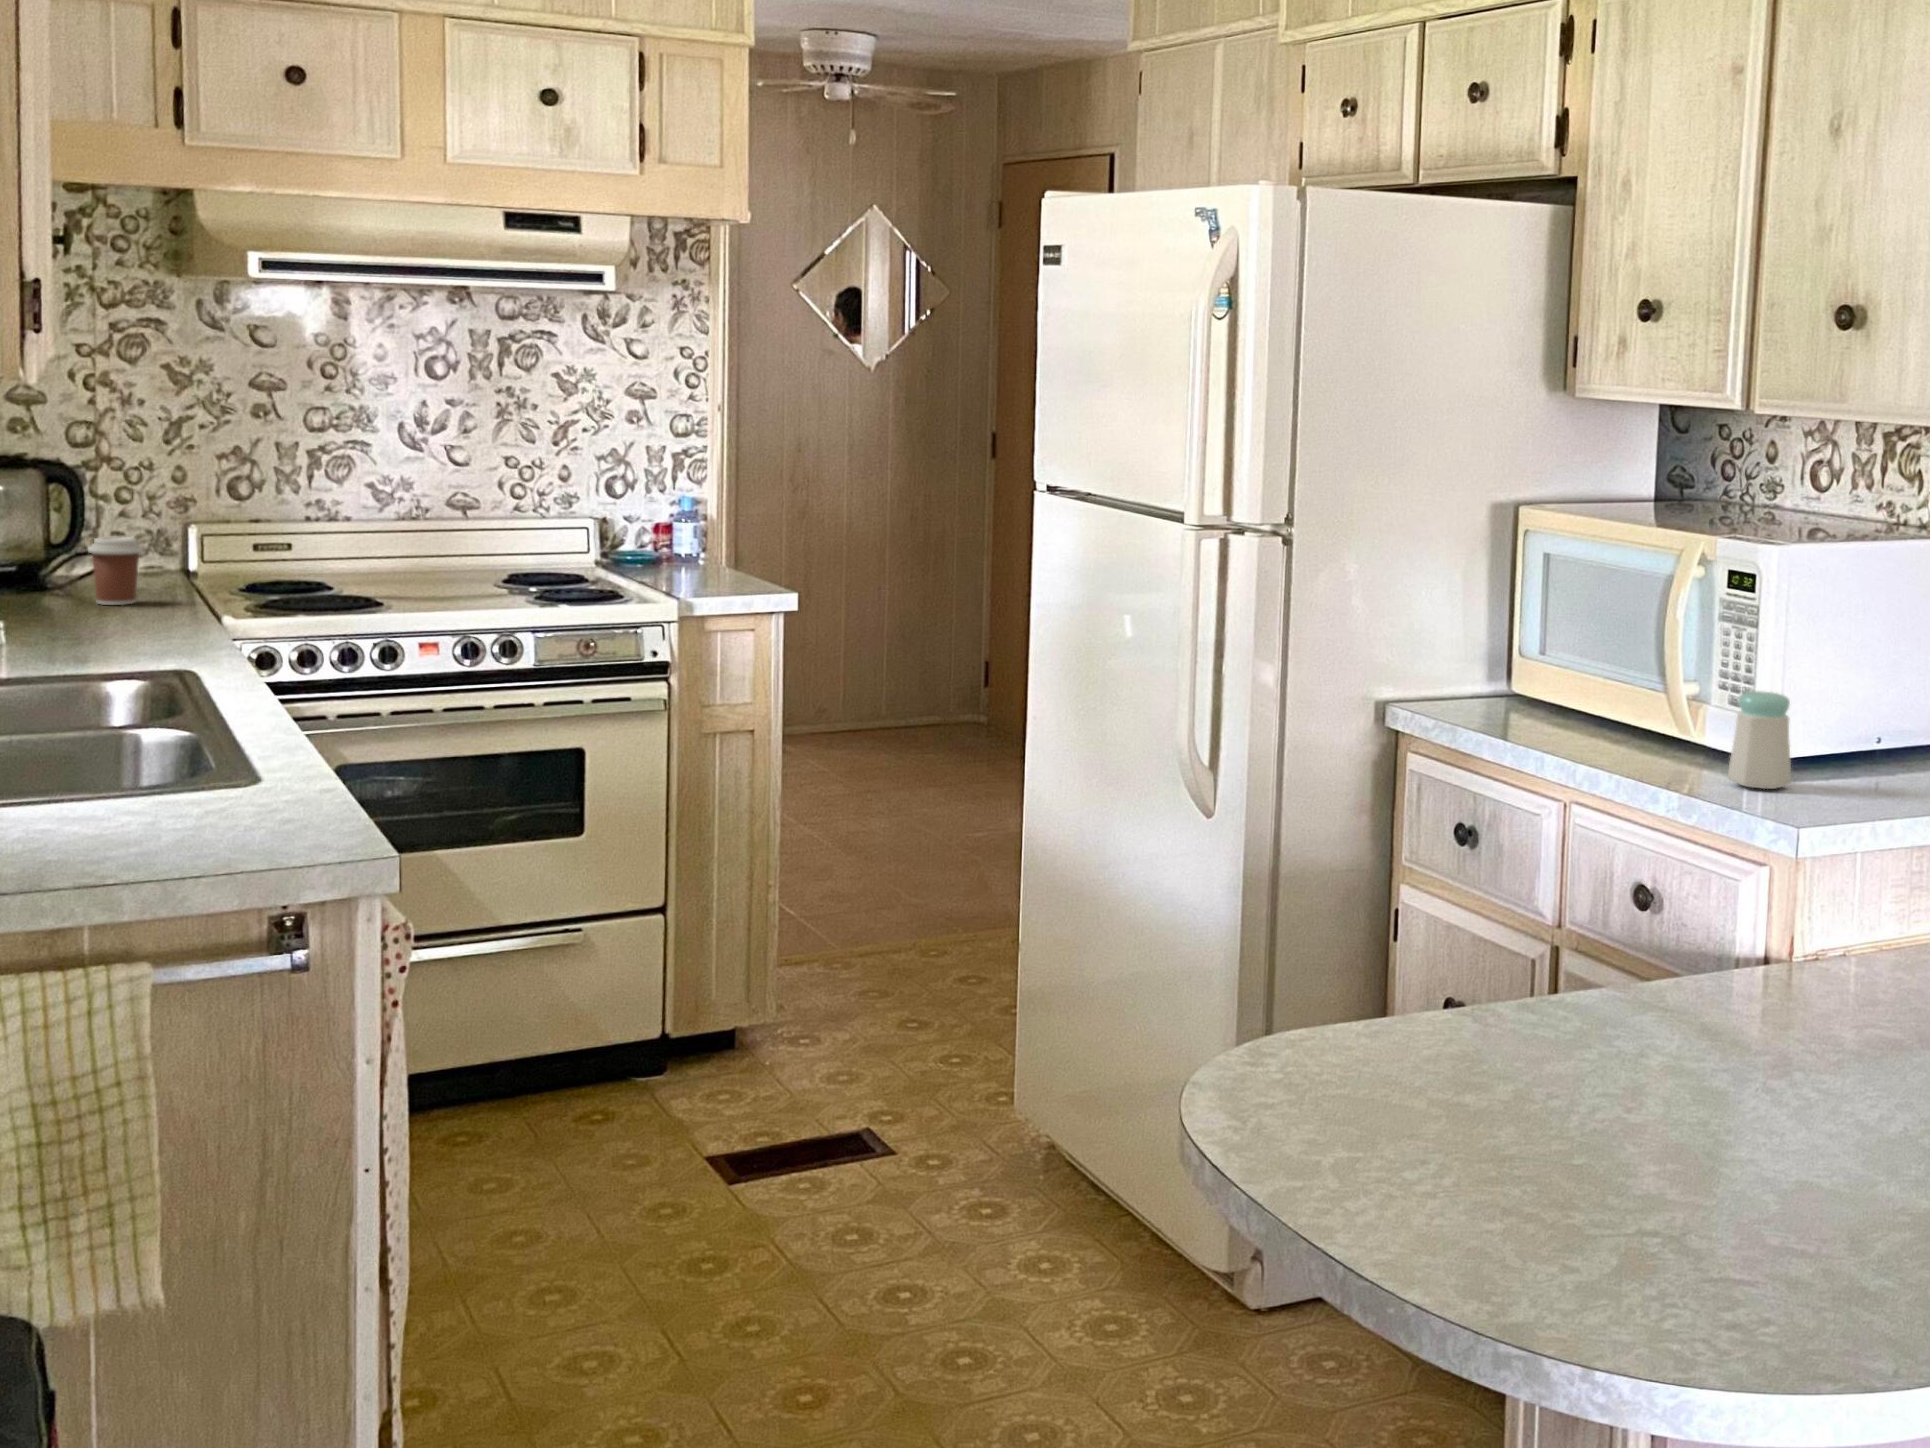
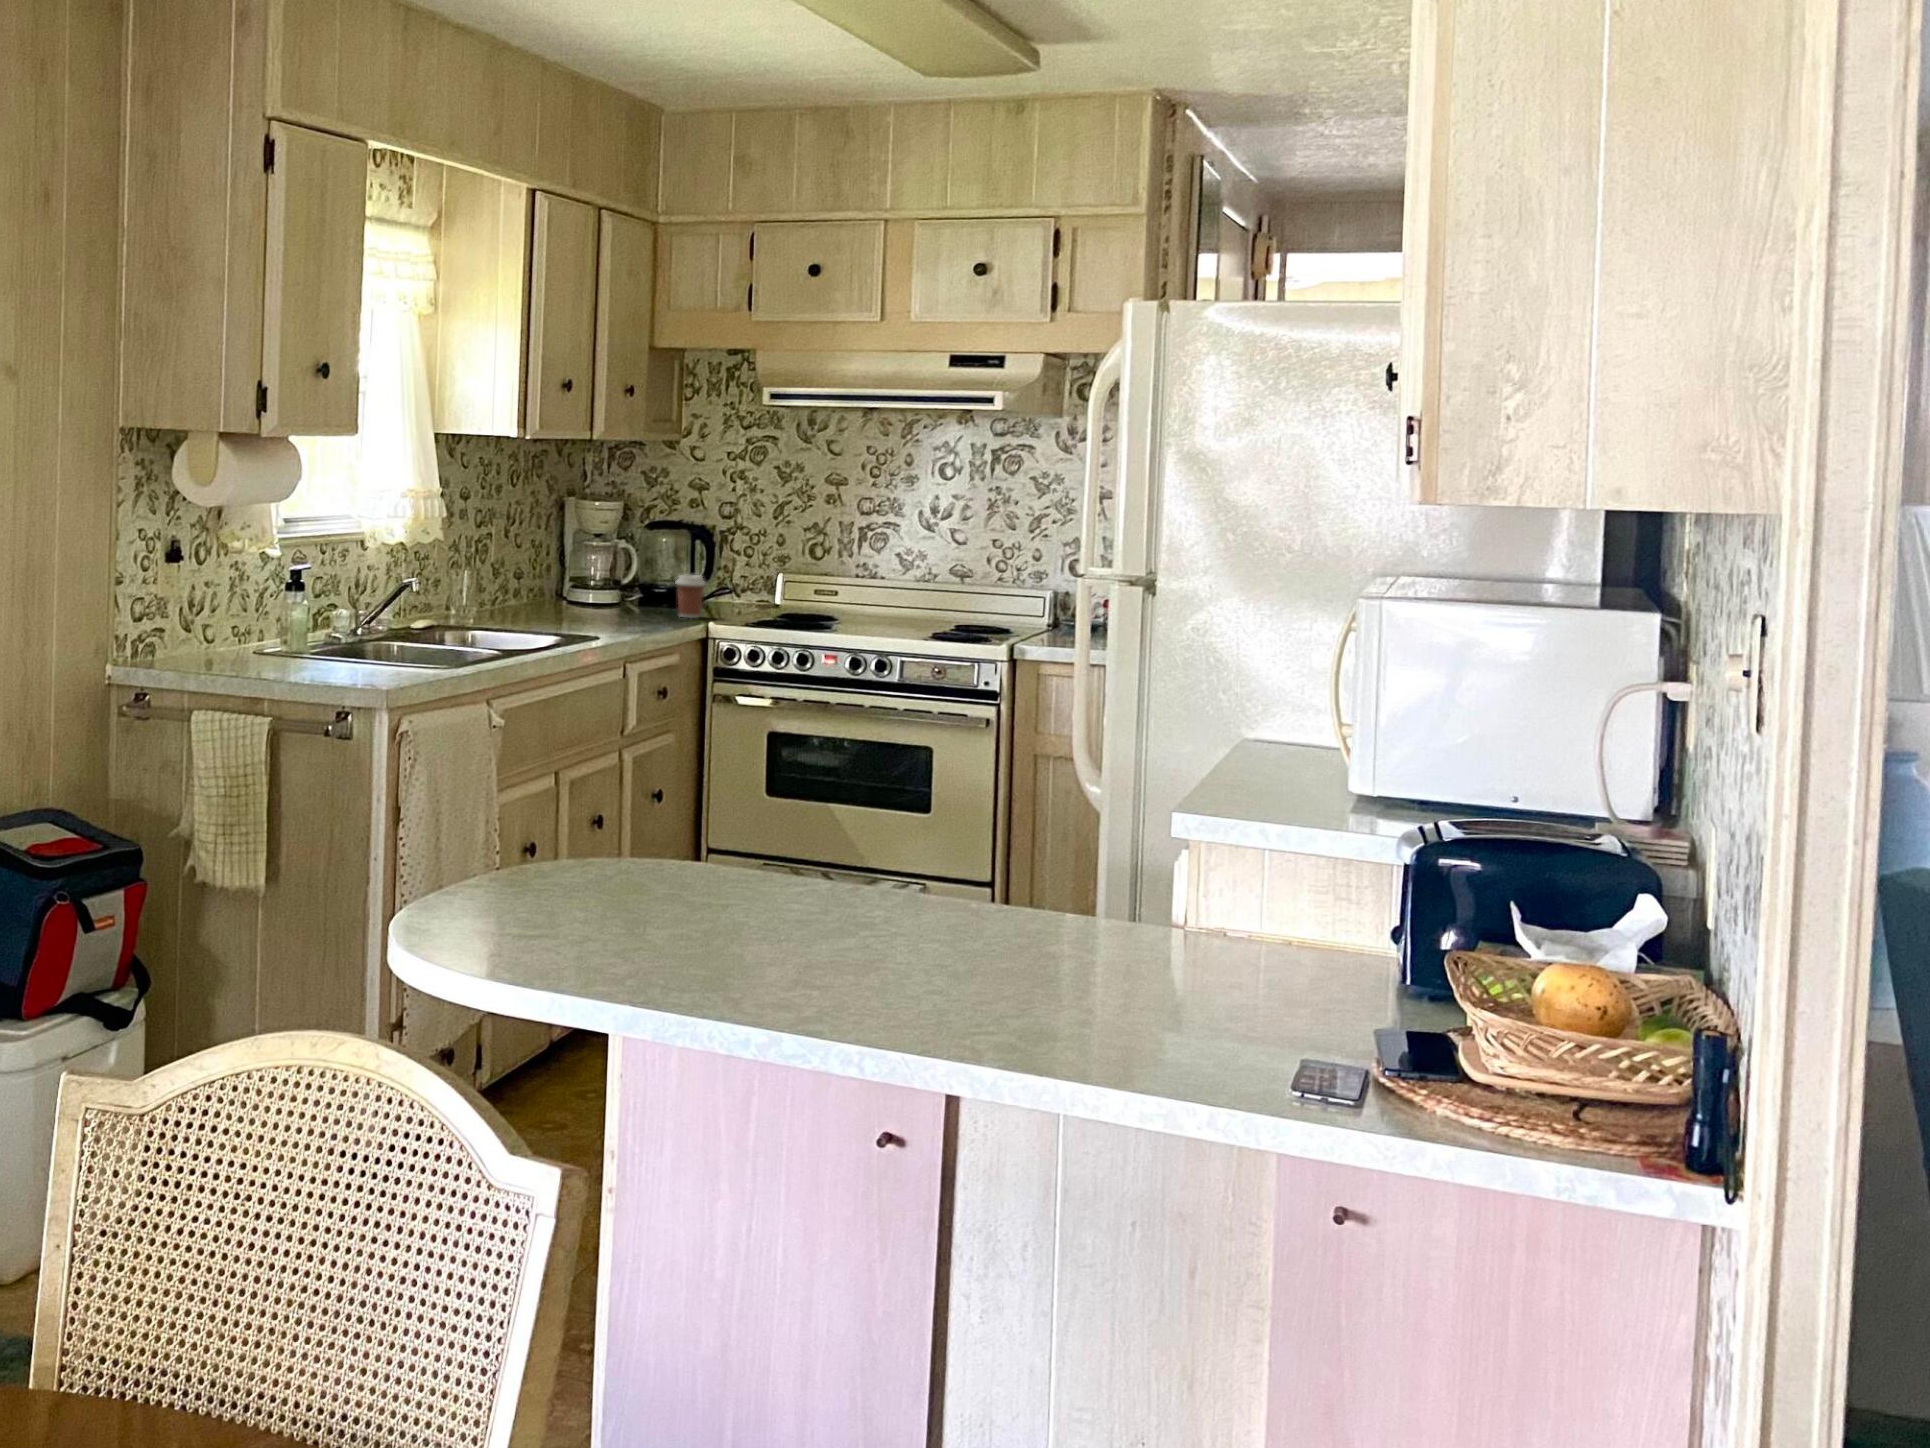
salt shaker: present [1728,691,1791,789] -> none [1250,740,1303,822]

